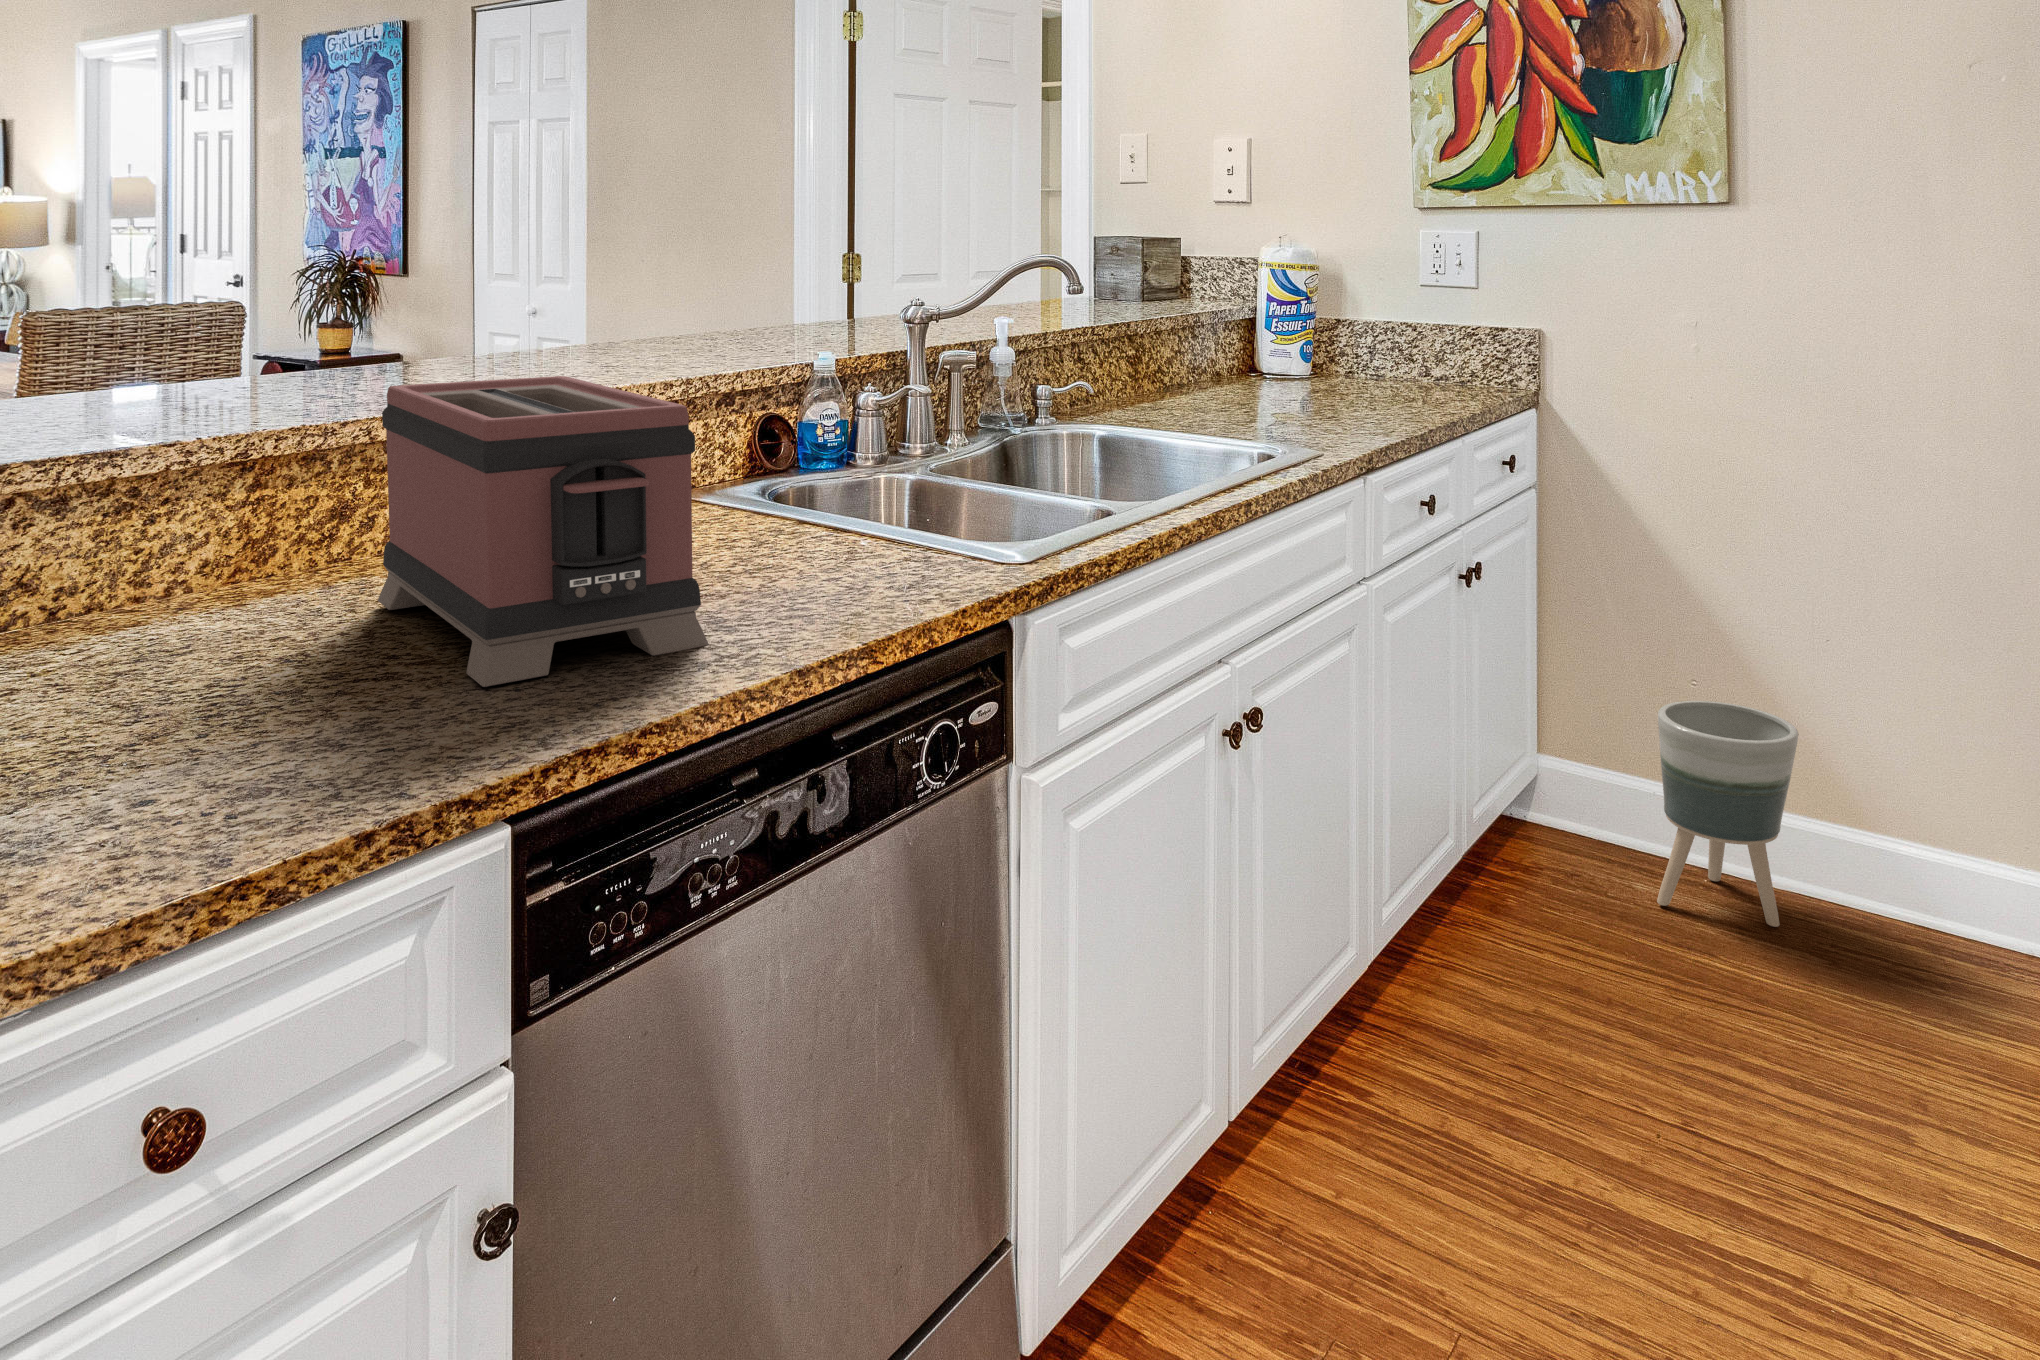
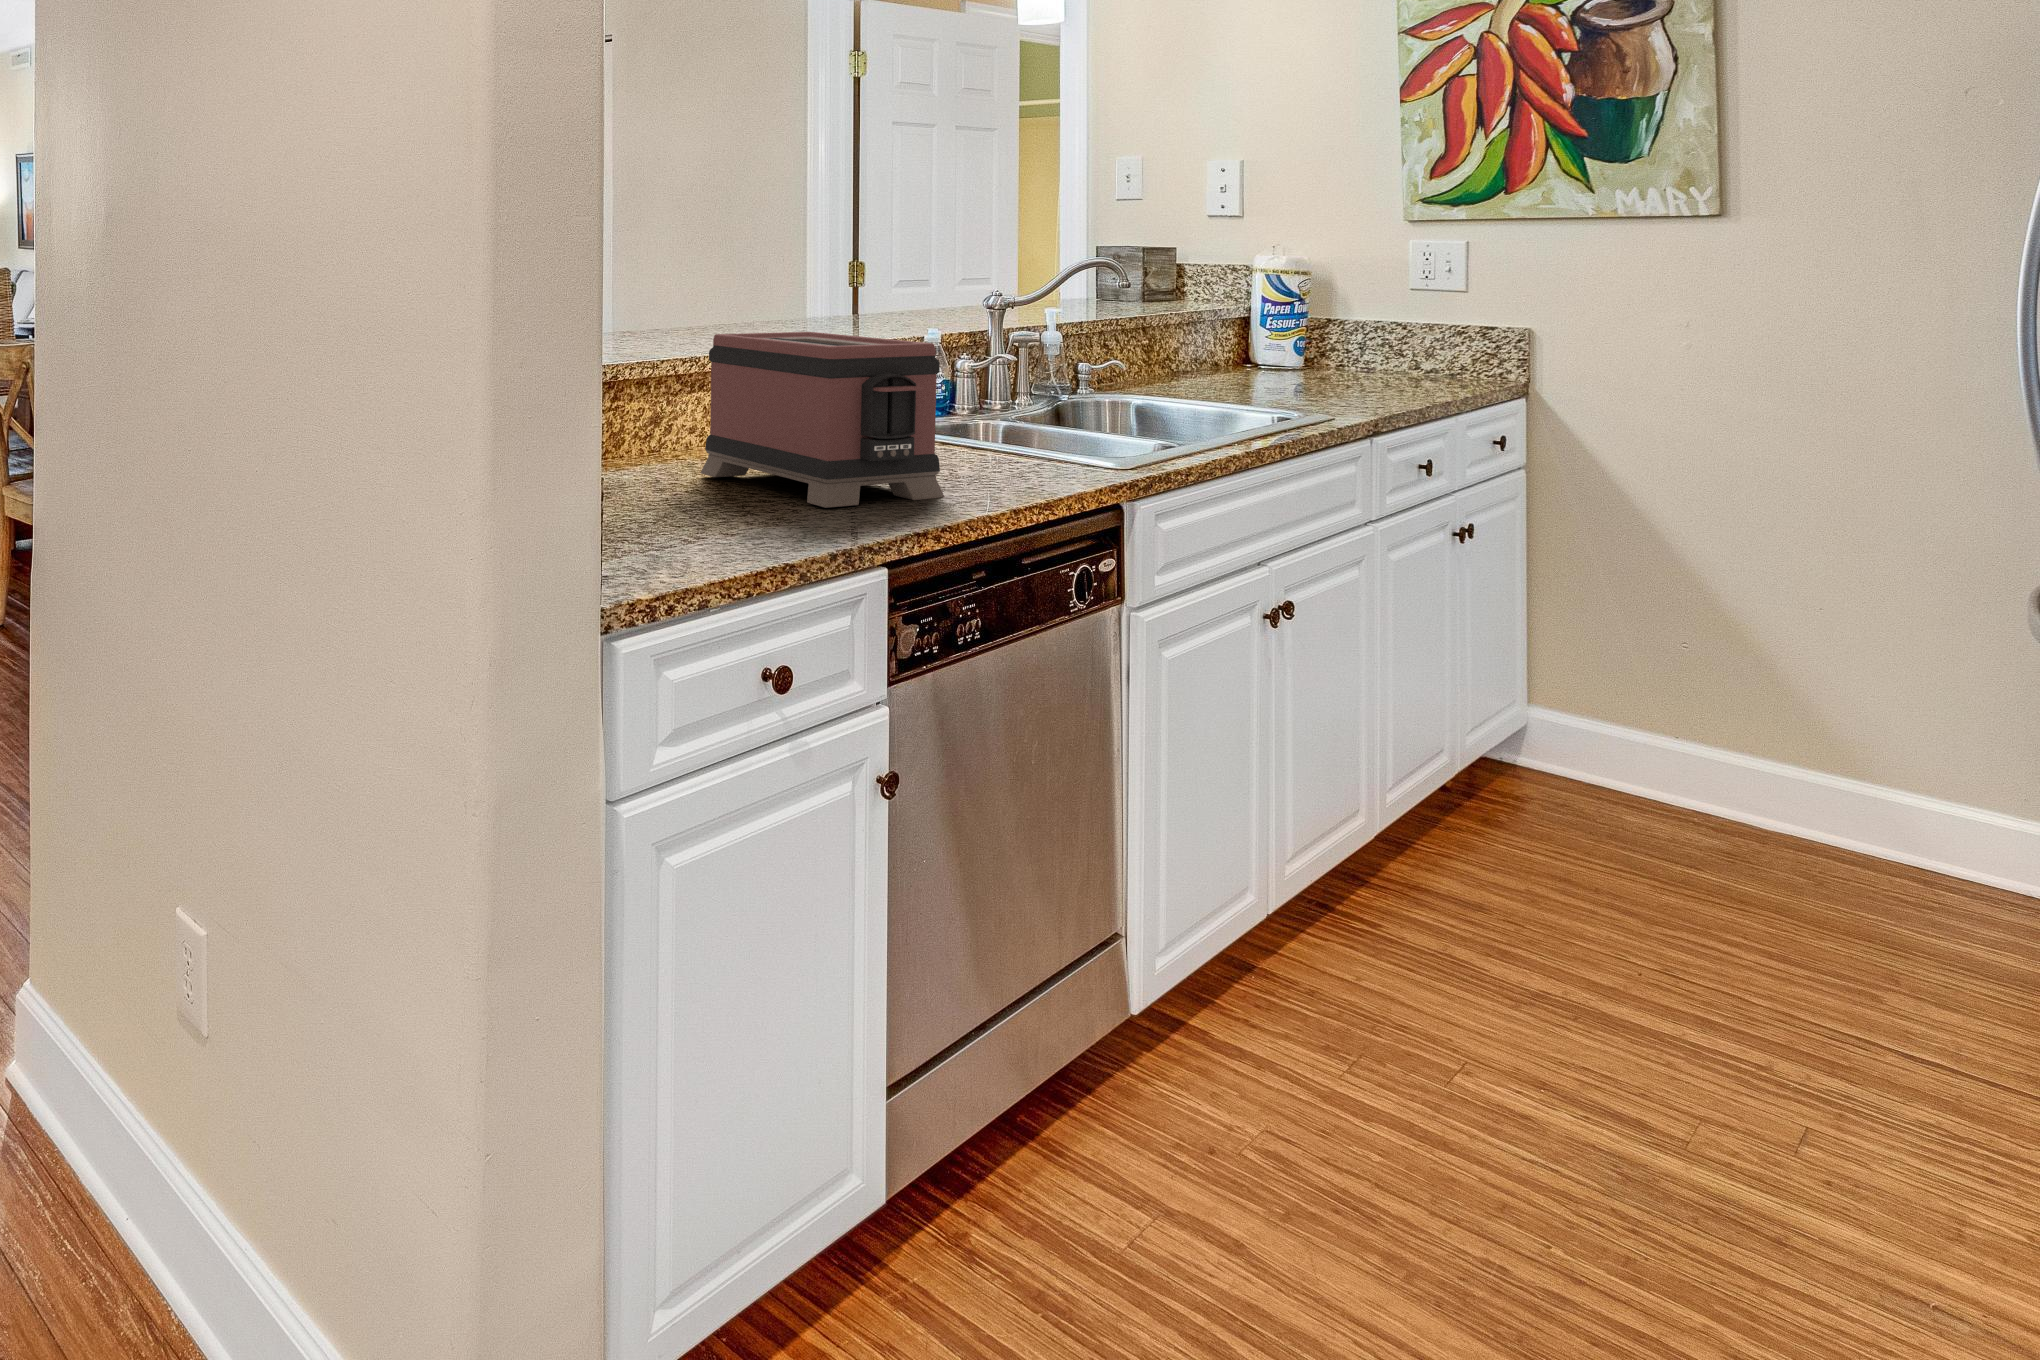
planter: present [1657,701,1799,927] -> none [1643,656,1786,855]

